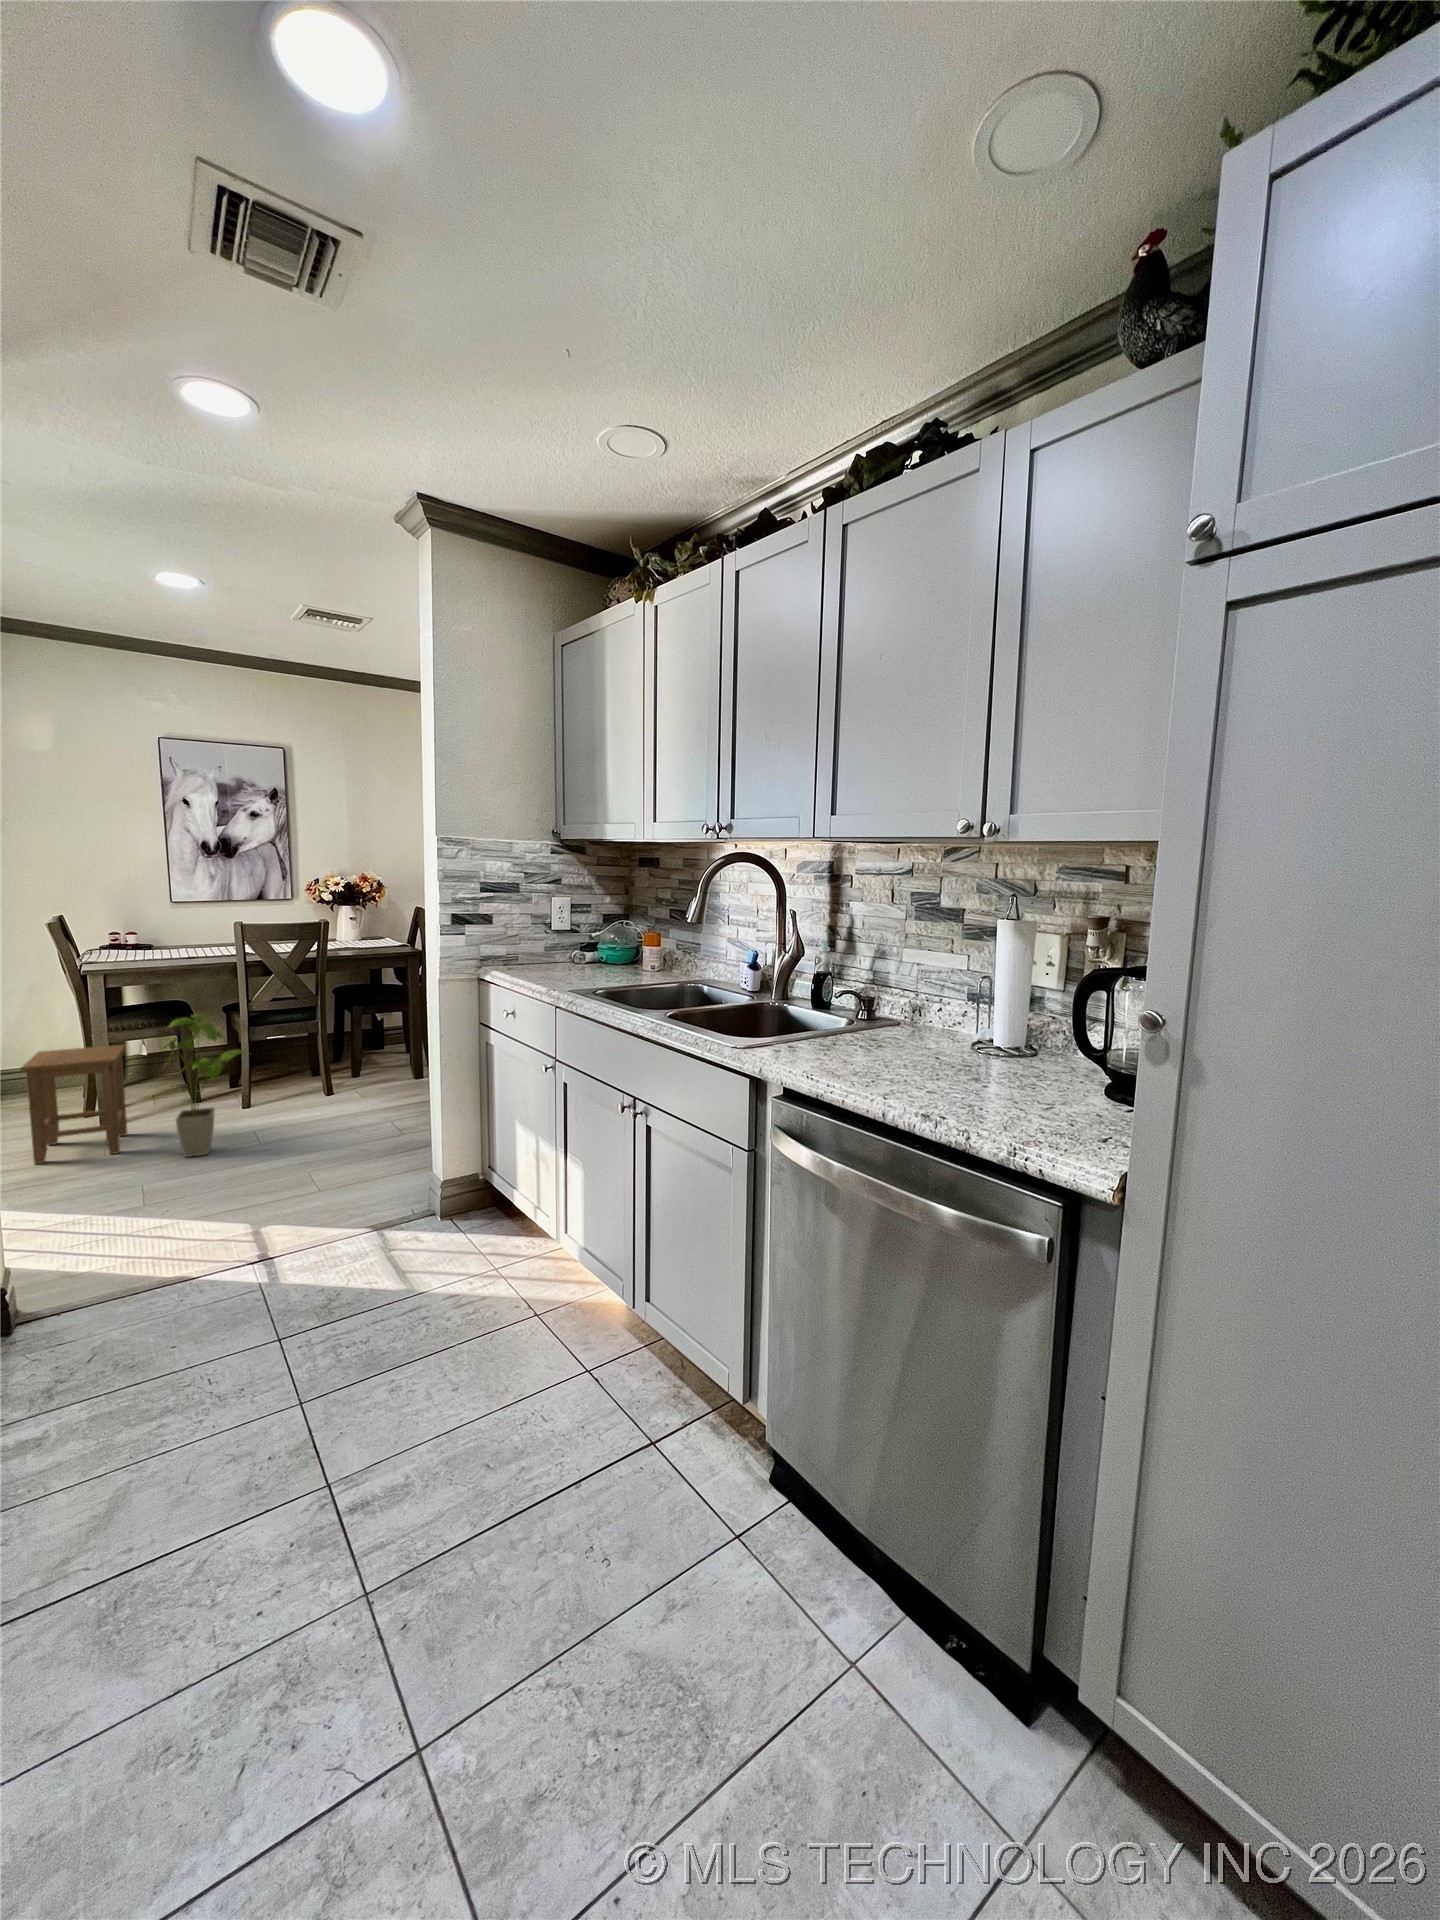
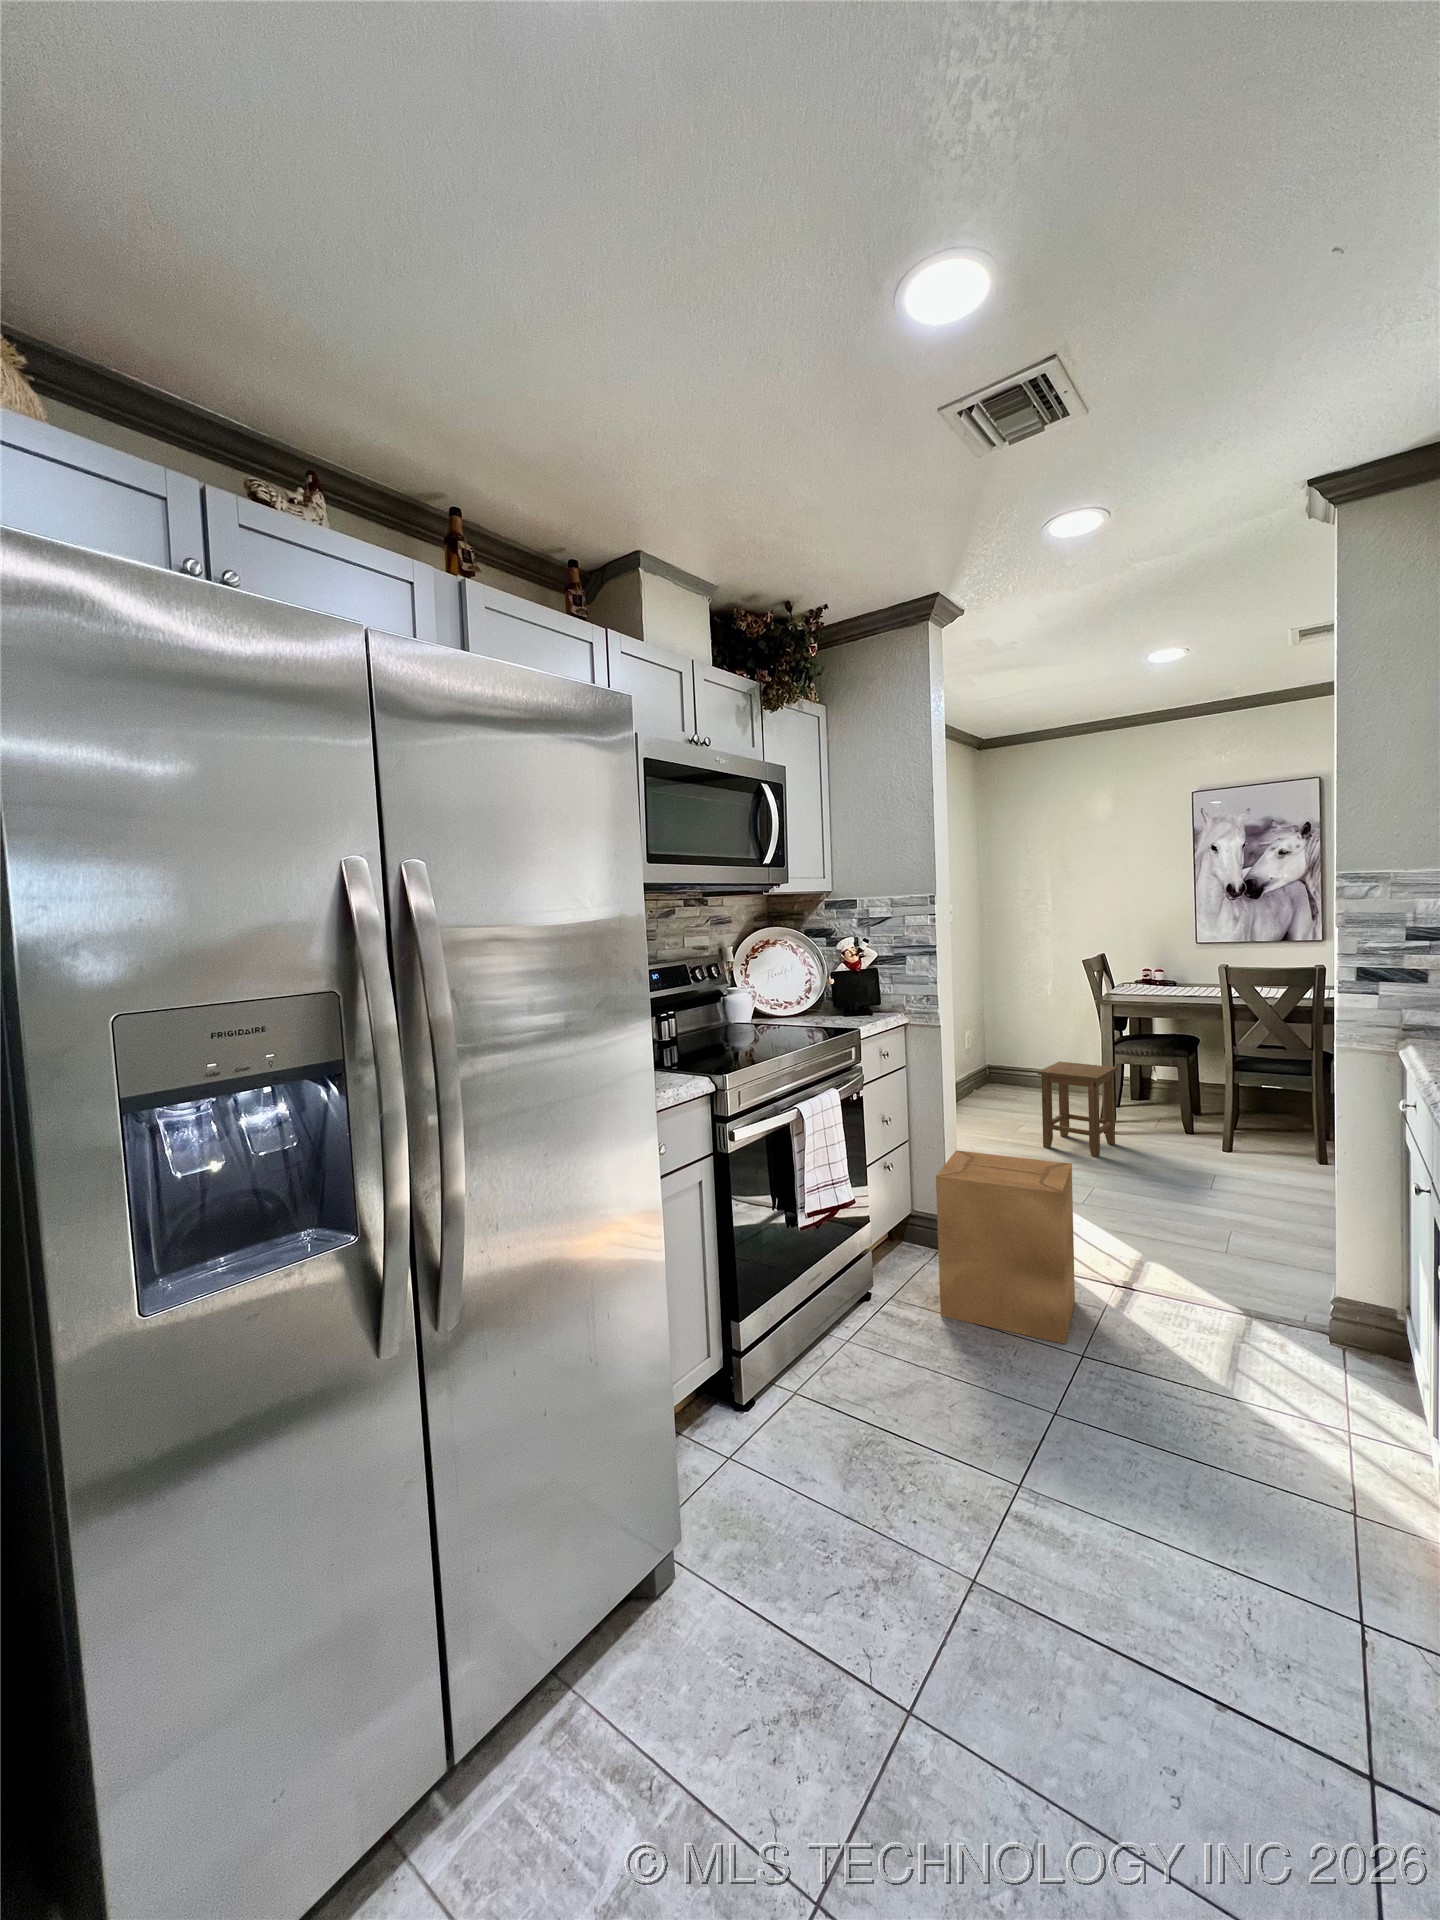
house plant: present [161,1014,245,1157] -> none [1123,1049,1207,1181]
cardboard box: none [46,1145,256,1408] -> present [936,1150,1075,1344]

